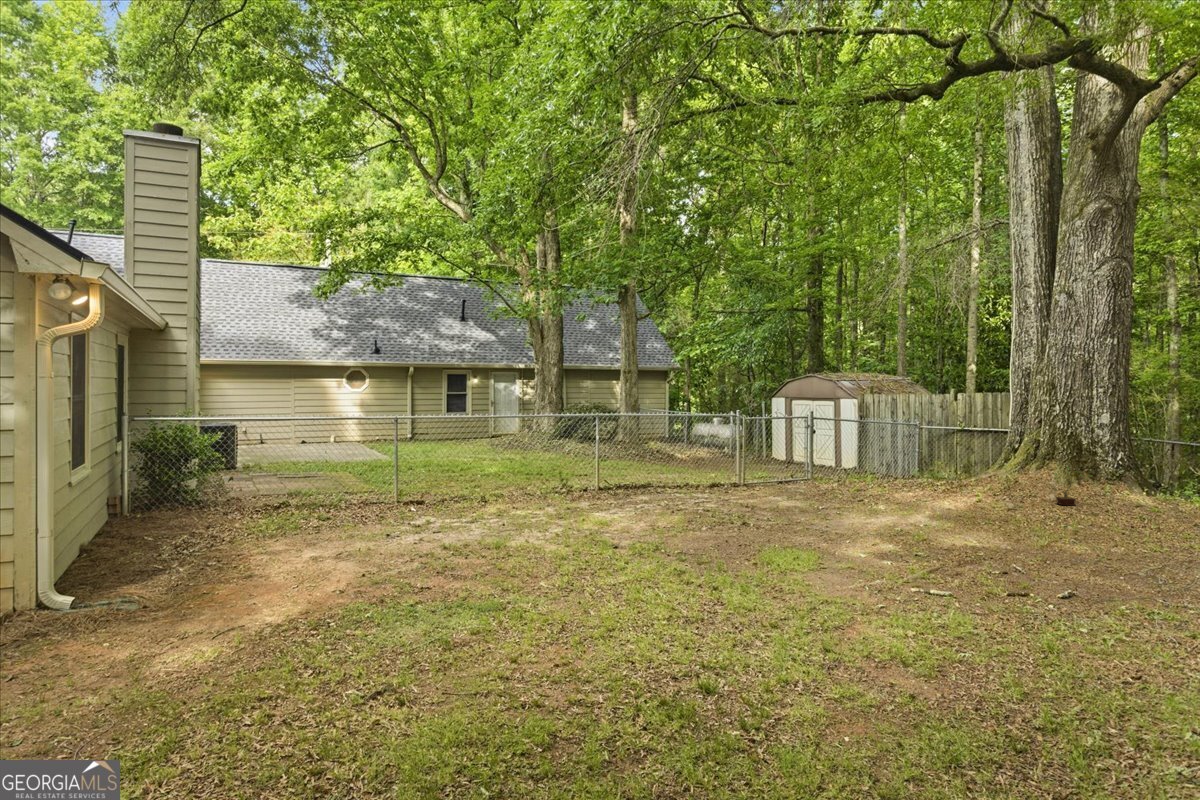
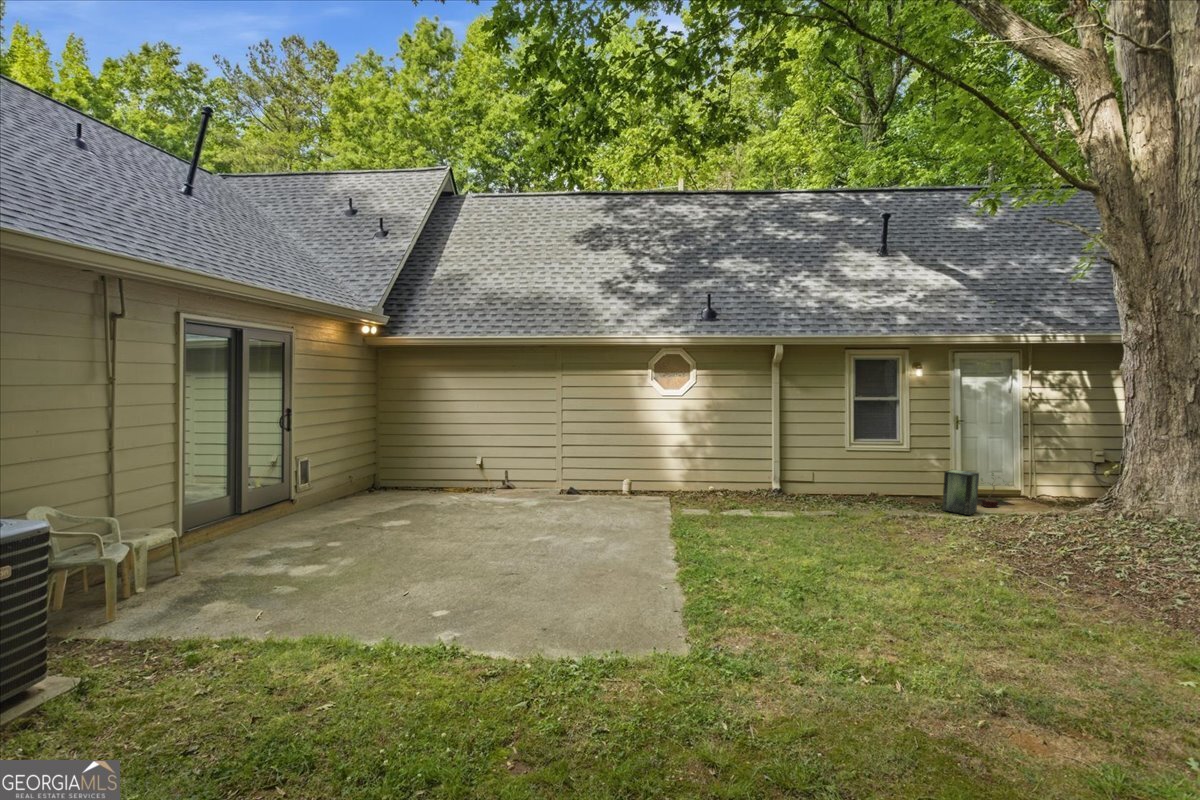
storage box: none [1011,464,1052,514] -> present [942,470,979,515]

